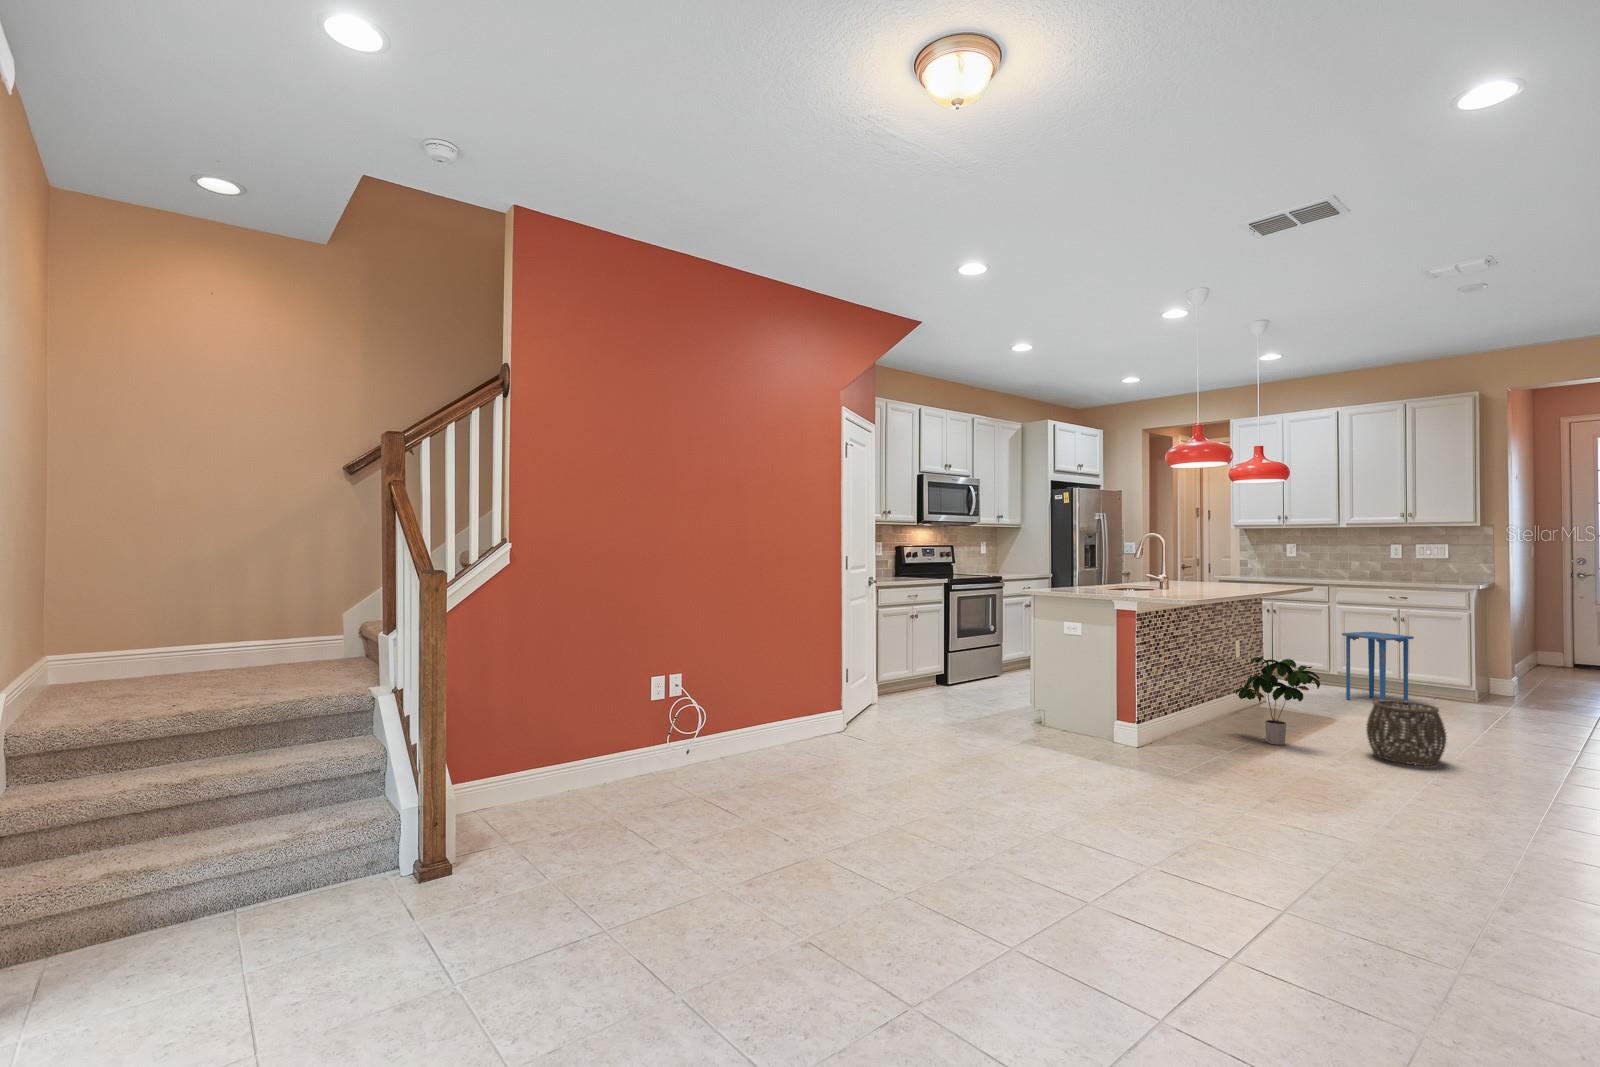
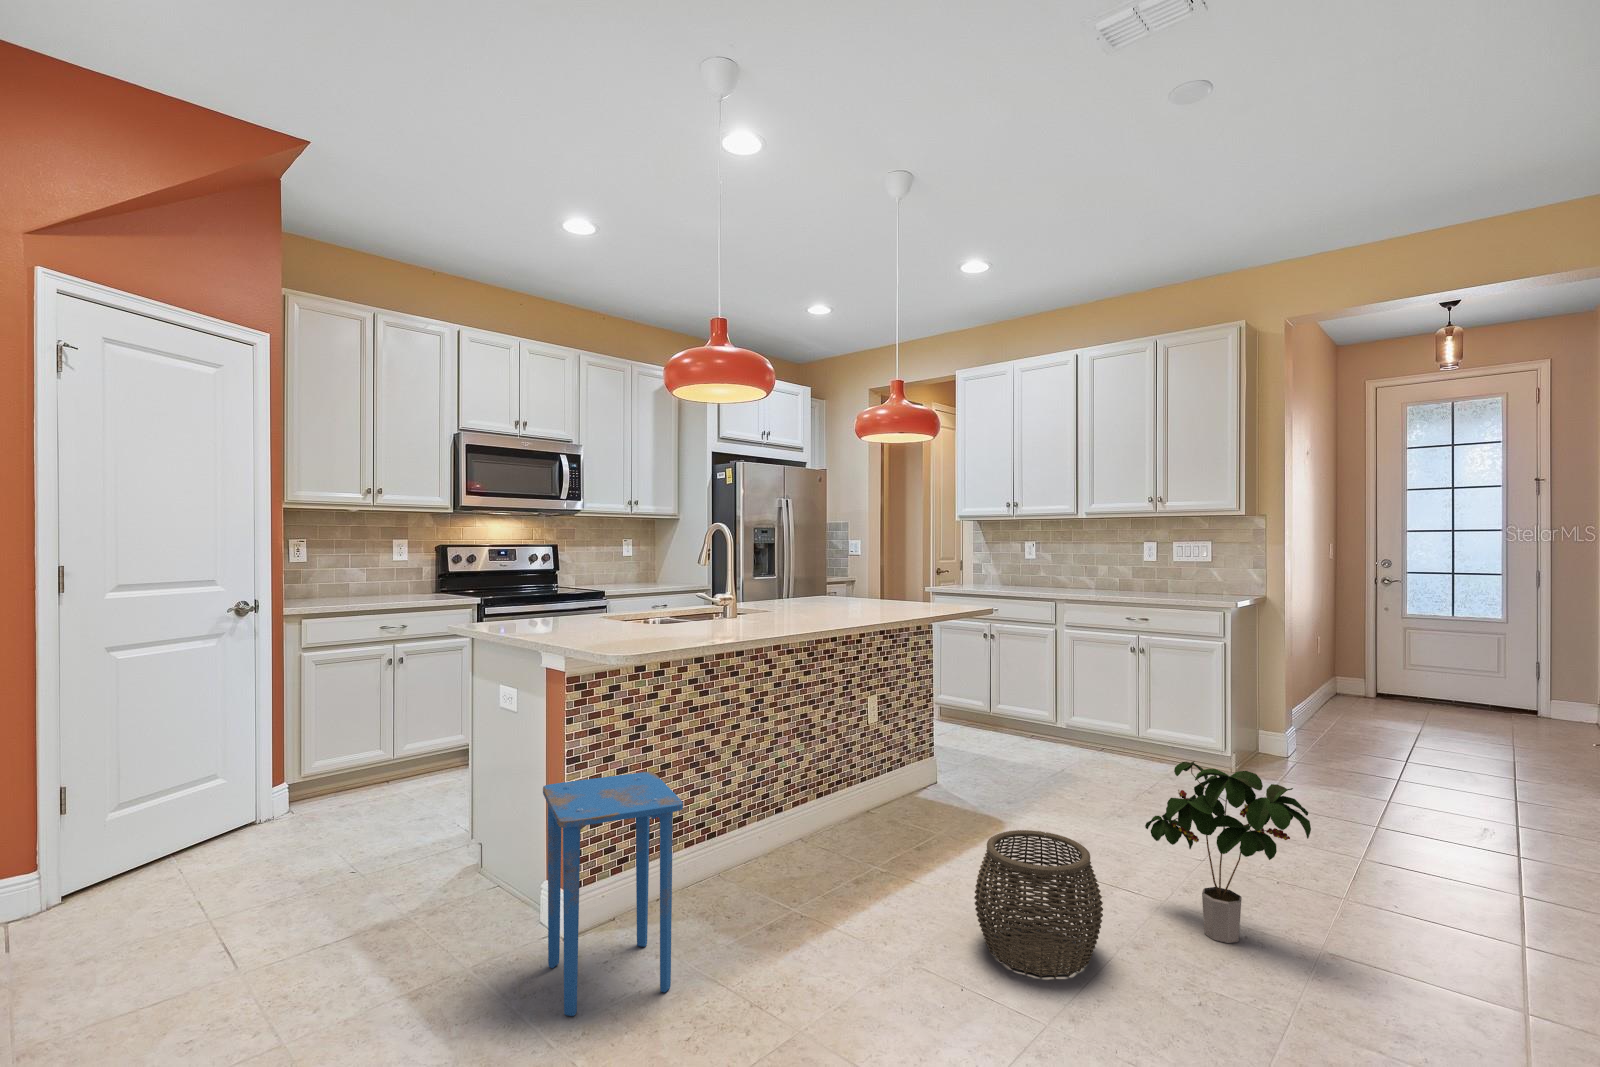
side table: present [1342,632,1414,701] -> present [543,772,683,1016]
potted plant: present [1235,657,1320,745] -> present [1145,761,1311,943]

